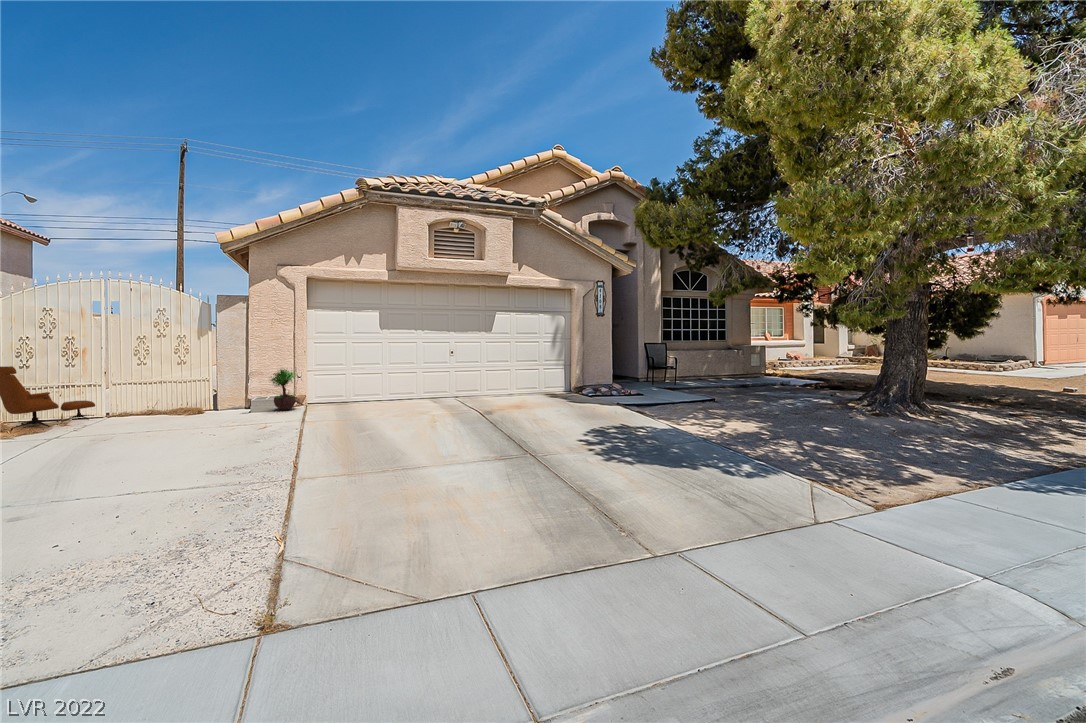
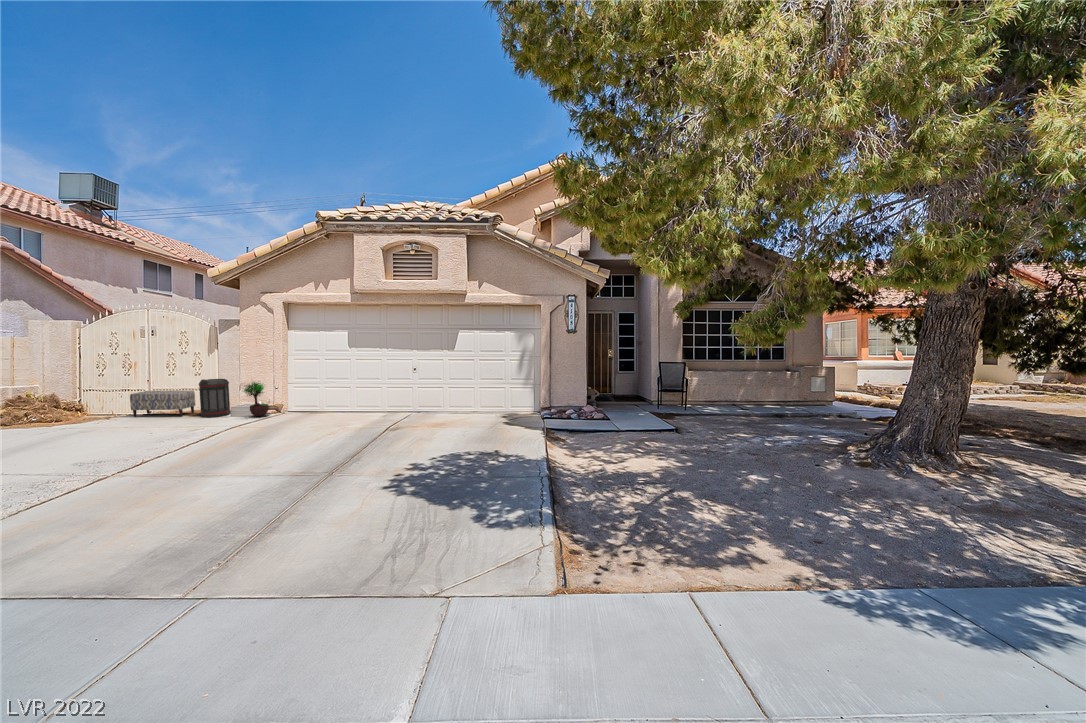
lounge chair: present [0,366,95,430] -> none [56,375,134,422]
trash can: none [202,367,240,414] -> present [199,379,231,418]
bench: none [100,383,186,419] -> present [130,390,195,417]

